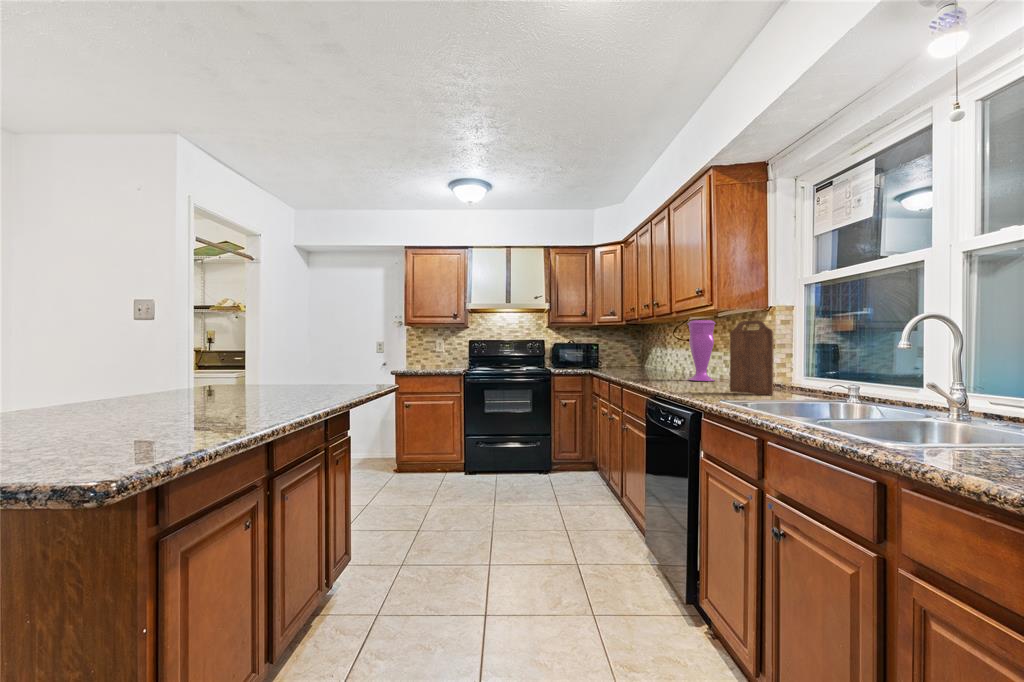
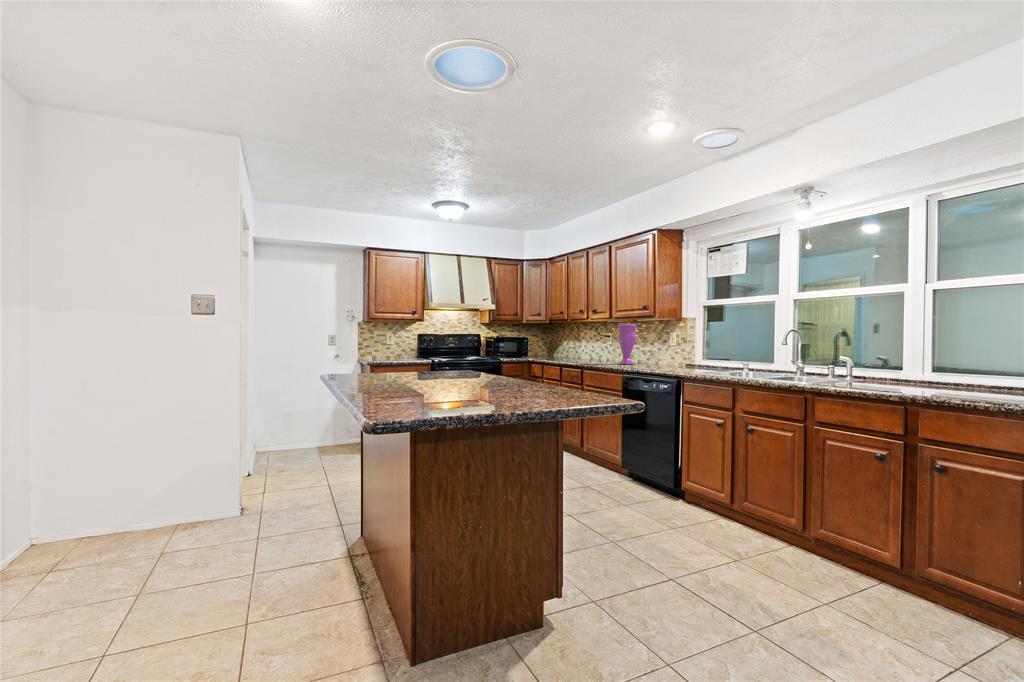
cutting board: present [730,320,773,395] -> none [671,327,697,370]

